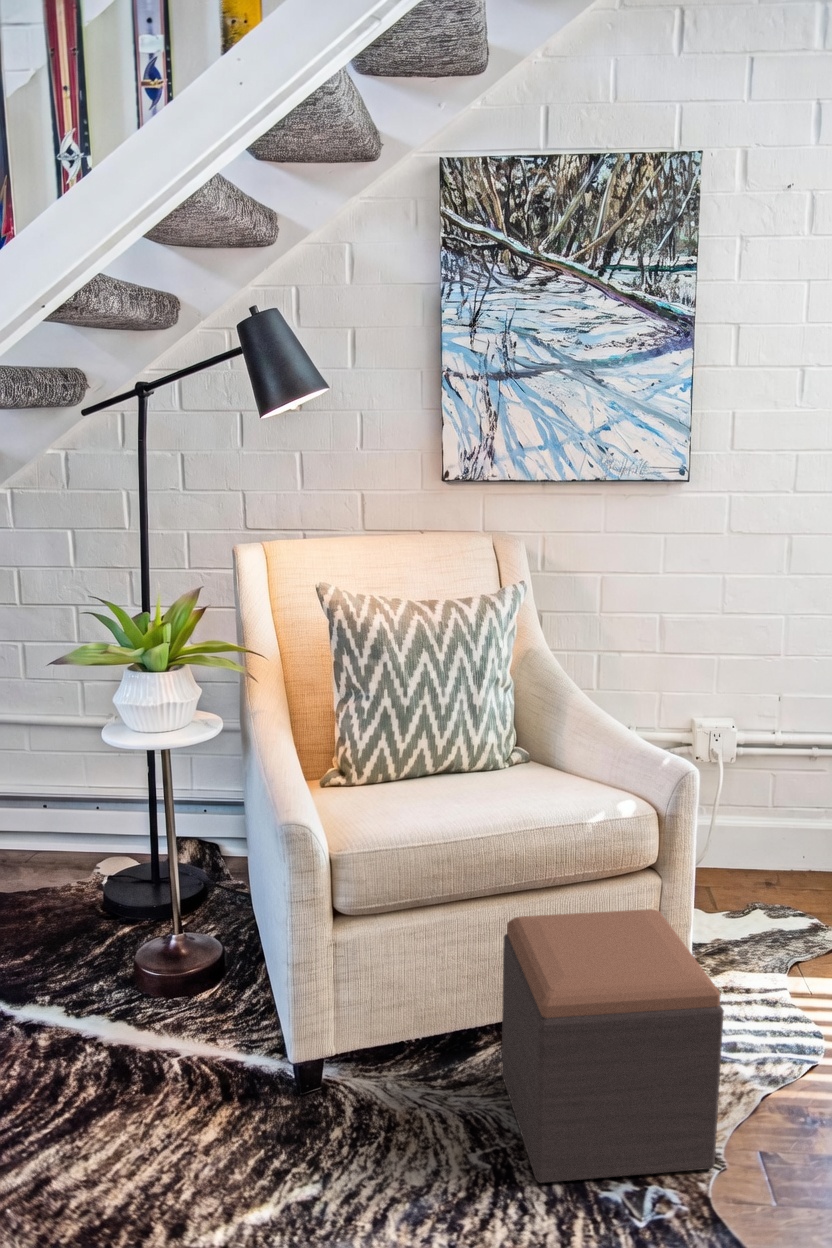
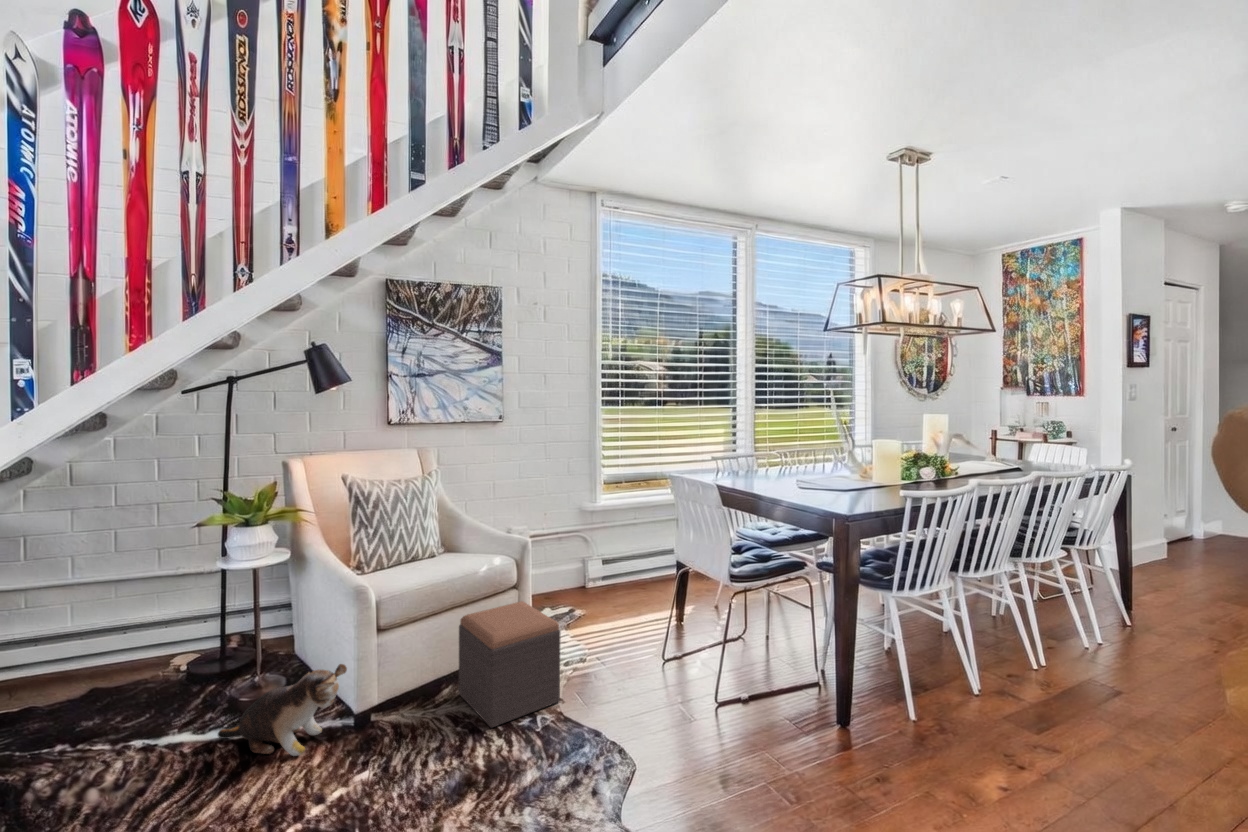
plush toy: none [94,966,264,1114] -> present [218,664,347,756]

